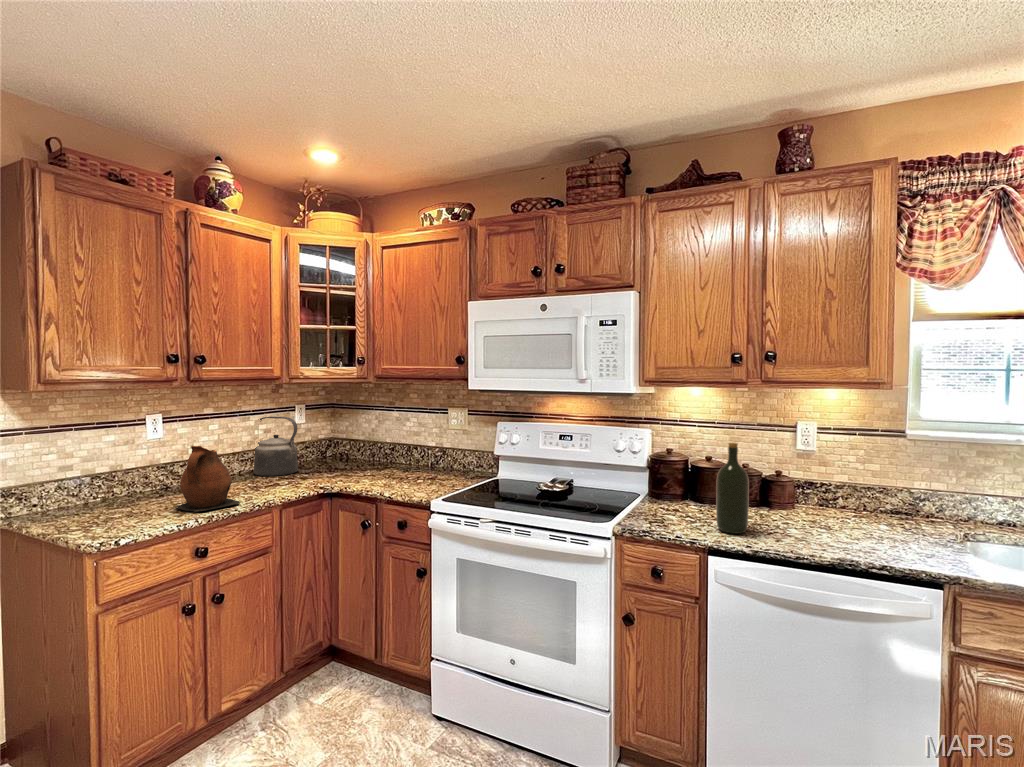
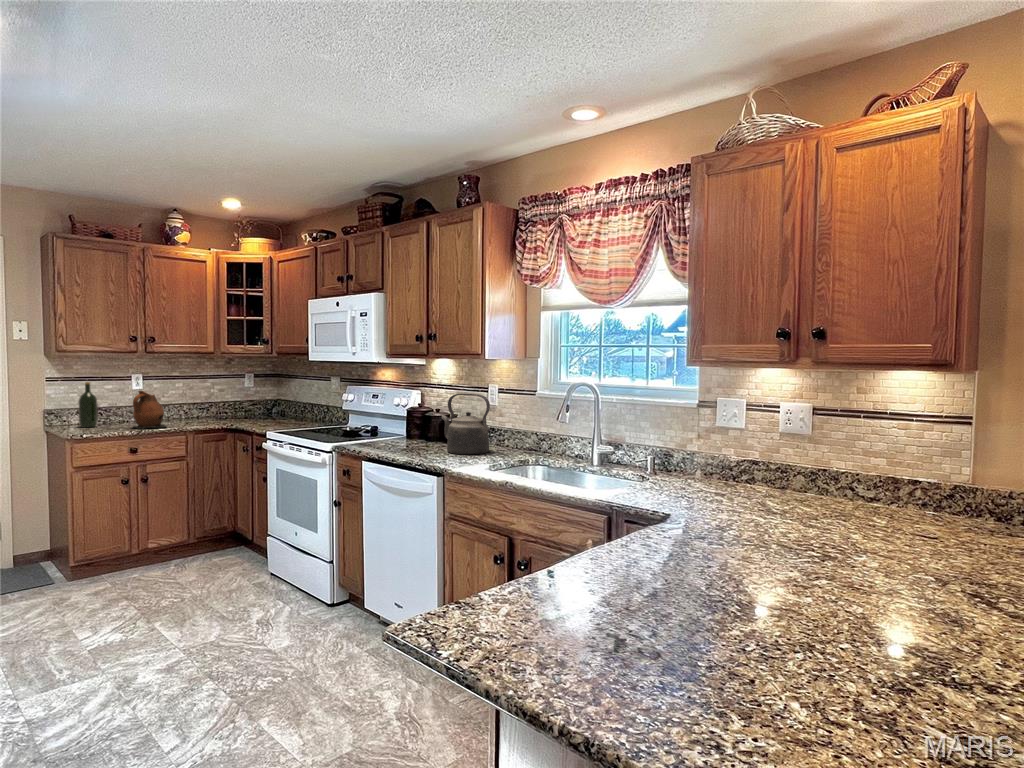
kettle: present [254,416,298,476] -> present [442,393,490,455]
wine bottle: present [716,443,749,534] -> present [79,382,98,427]

